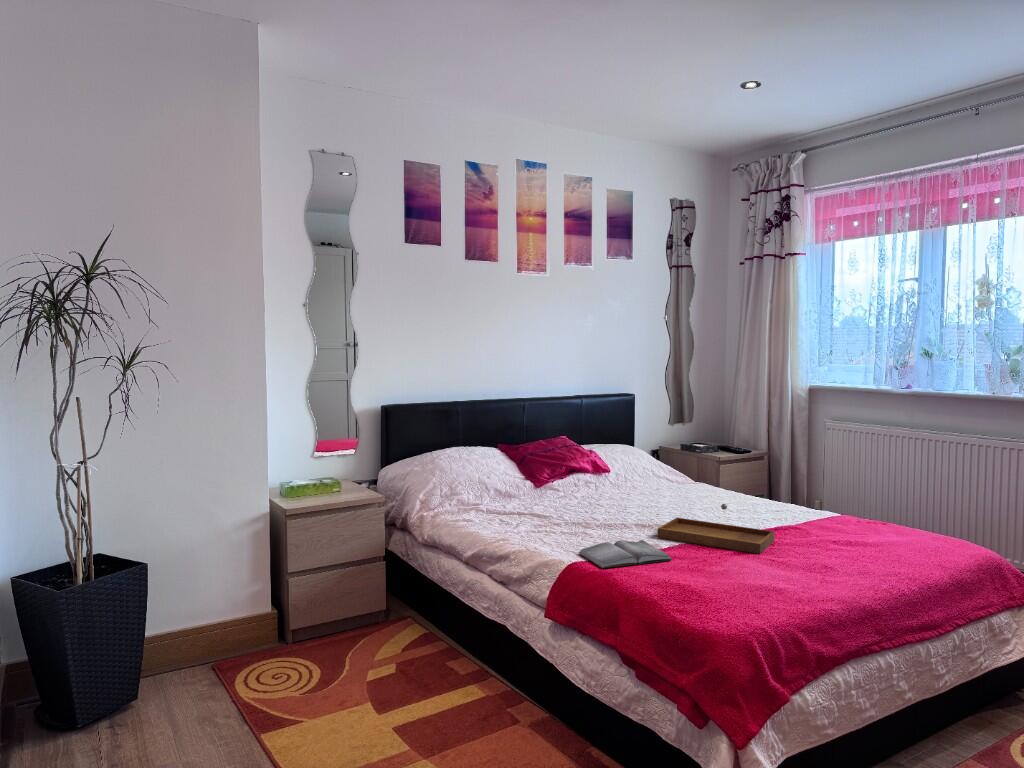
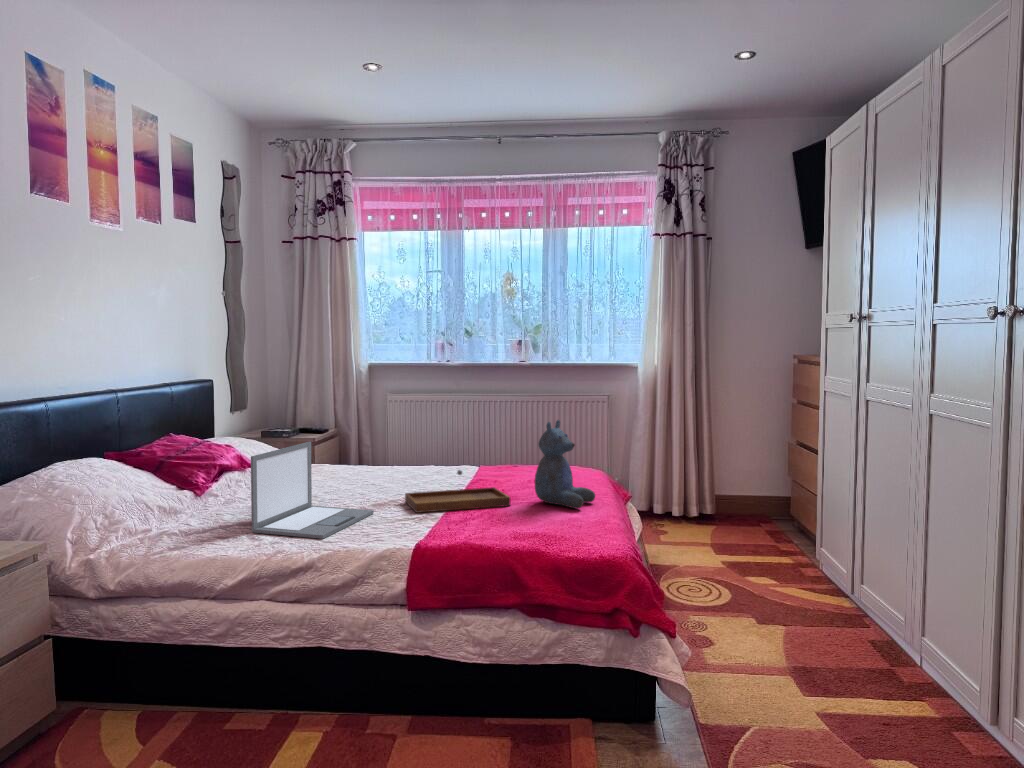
laptop: none [514,454,626,538] -> present [251,442,374,539]
stuffed bear: none [777,464,866,575] -> present [535,420,595,509]
hardback book: present [578,540,672,568] -> none [396,515,475,544]

